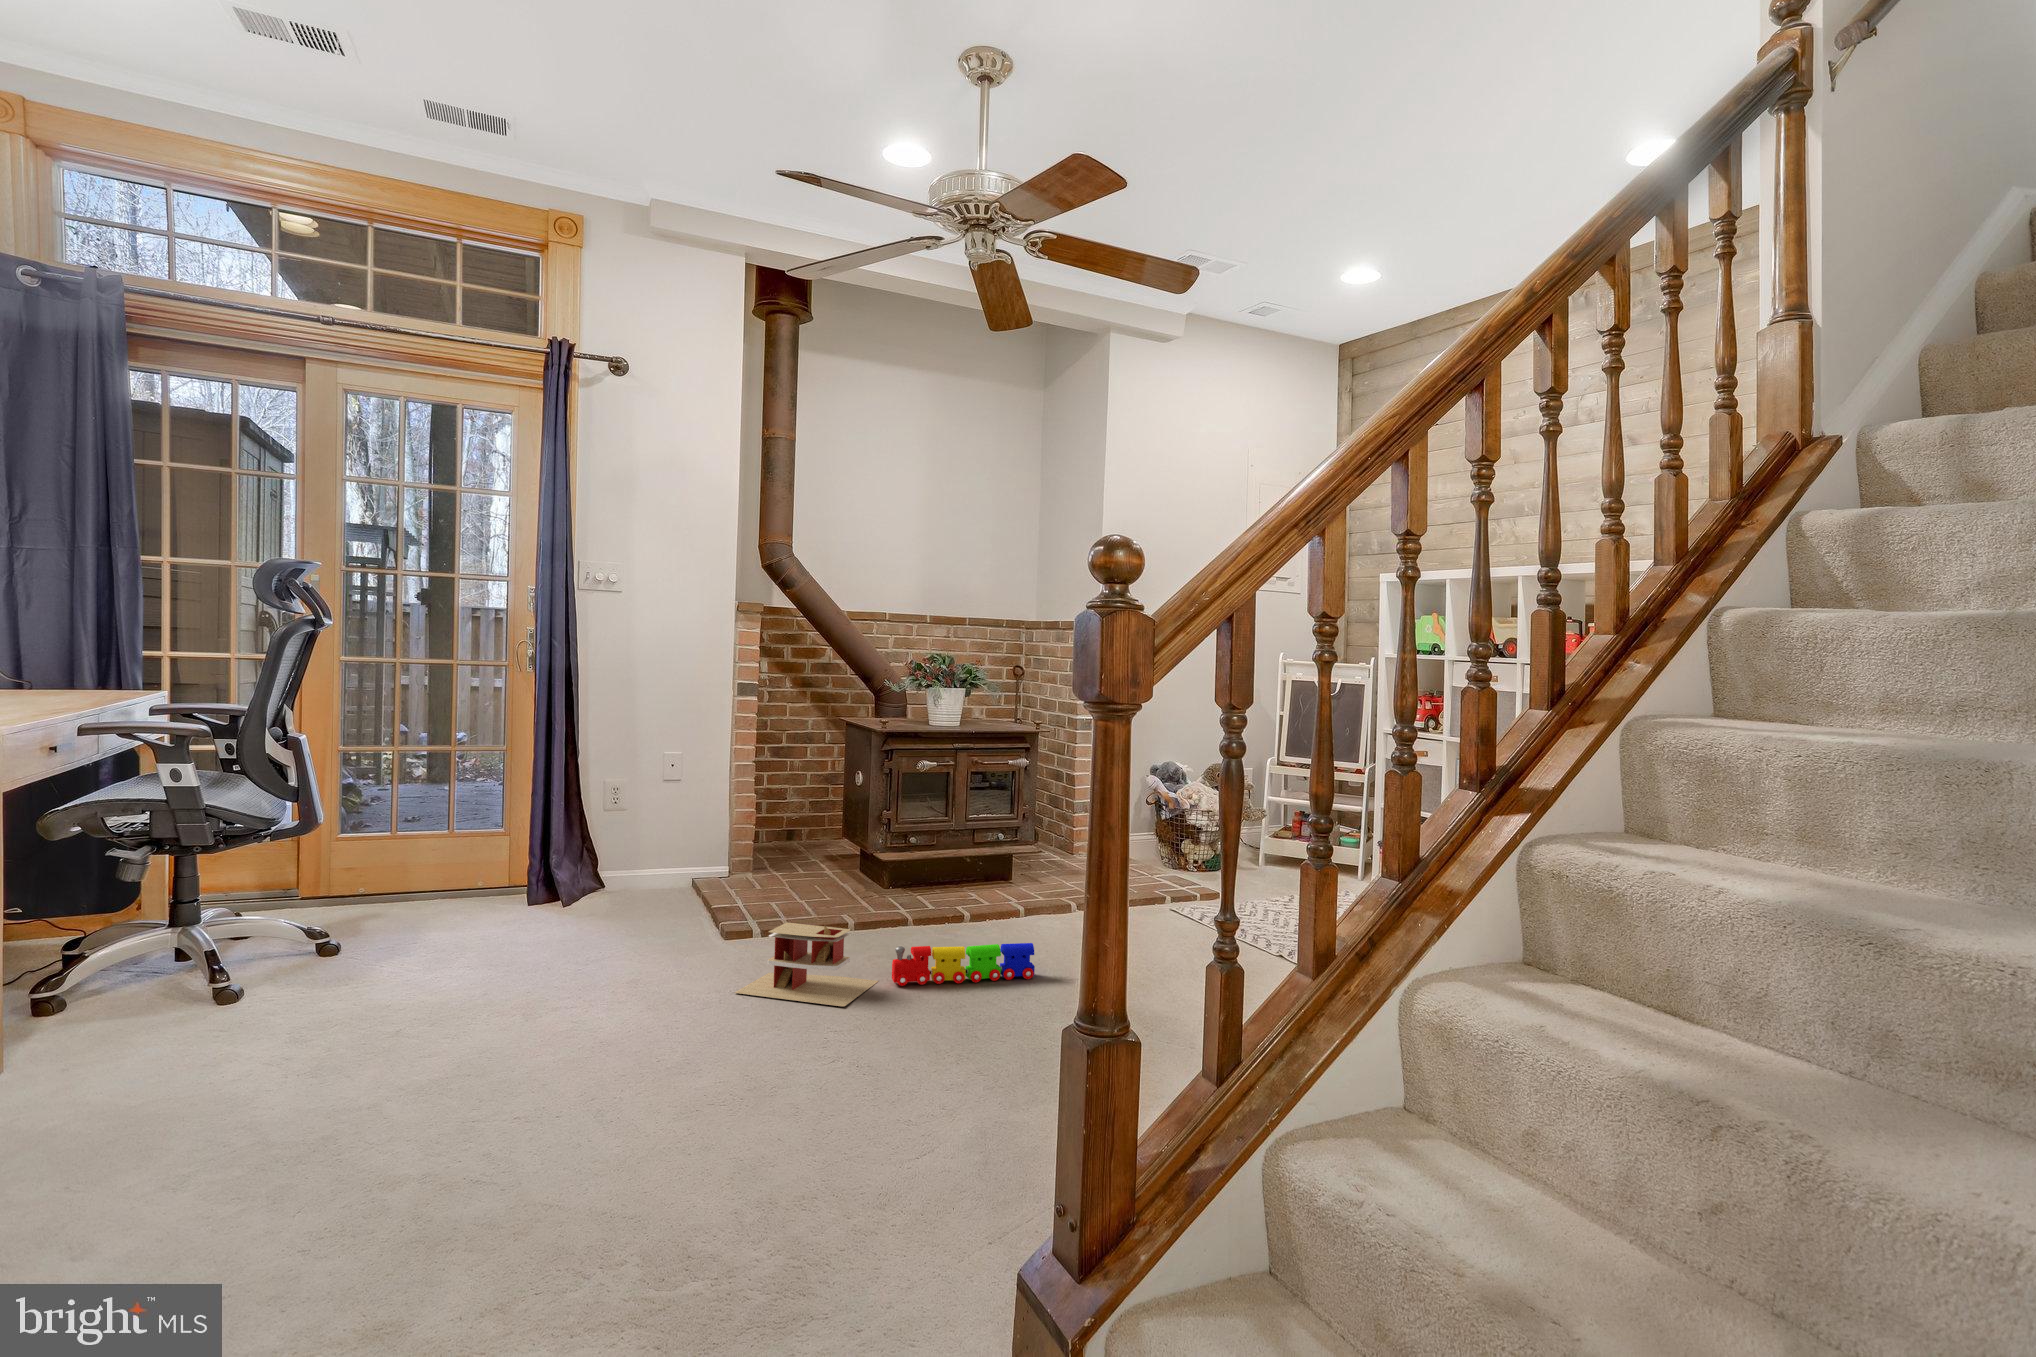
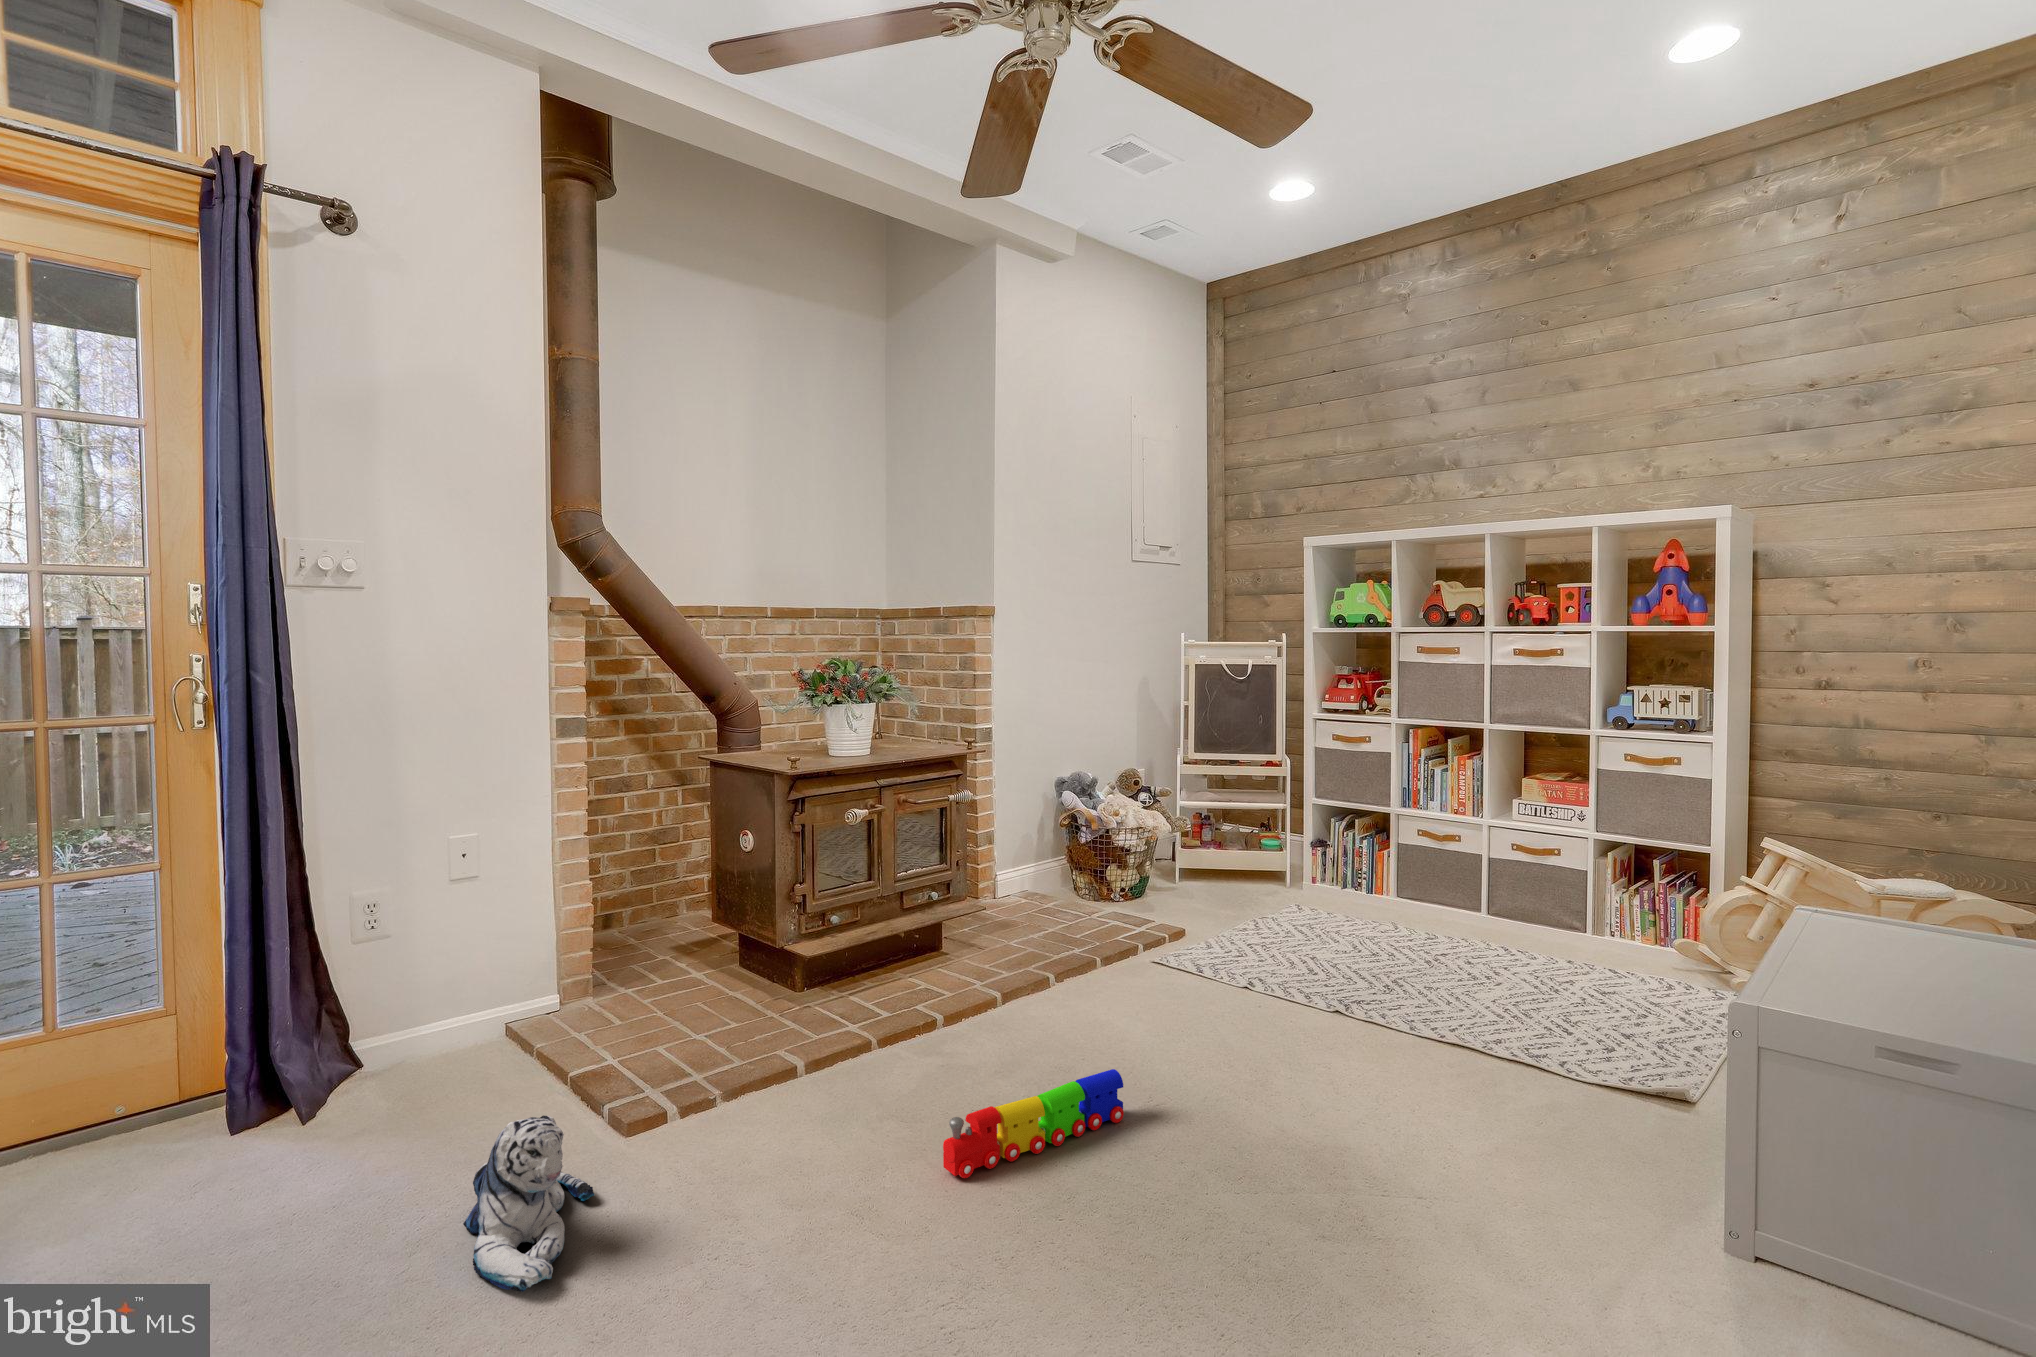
plush toy: none [611,899,689,985] -> present [463,1116,594,1292]
toy house: present [735,923,878,1007] -> none [721,1109,923,1260]

